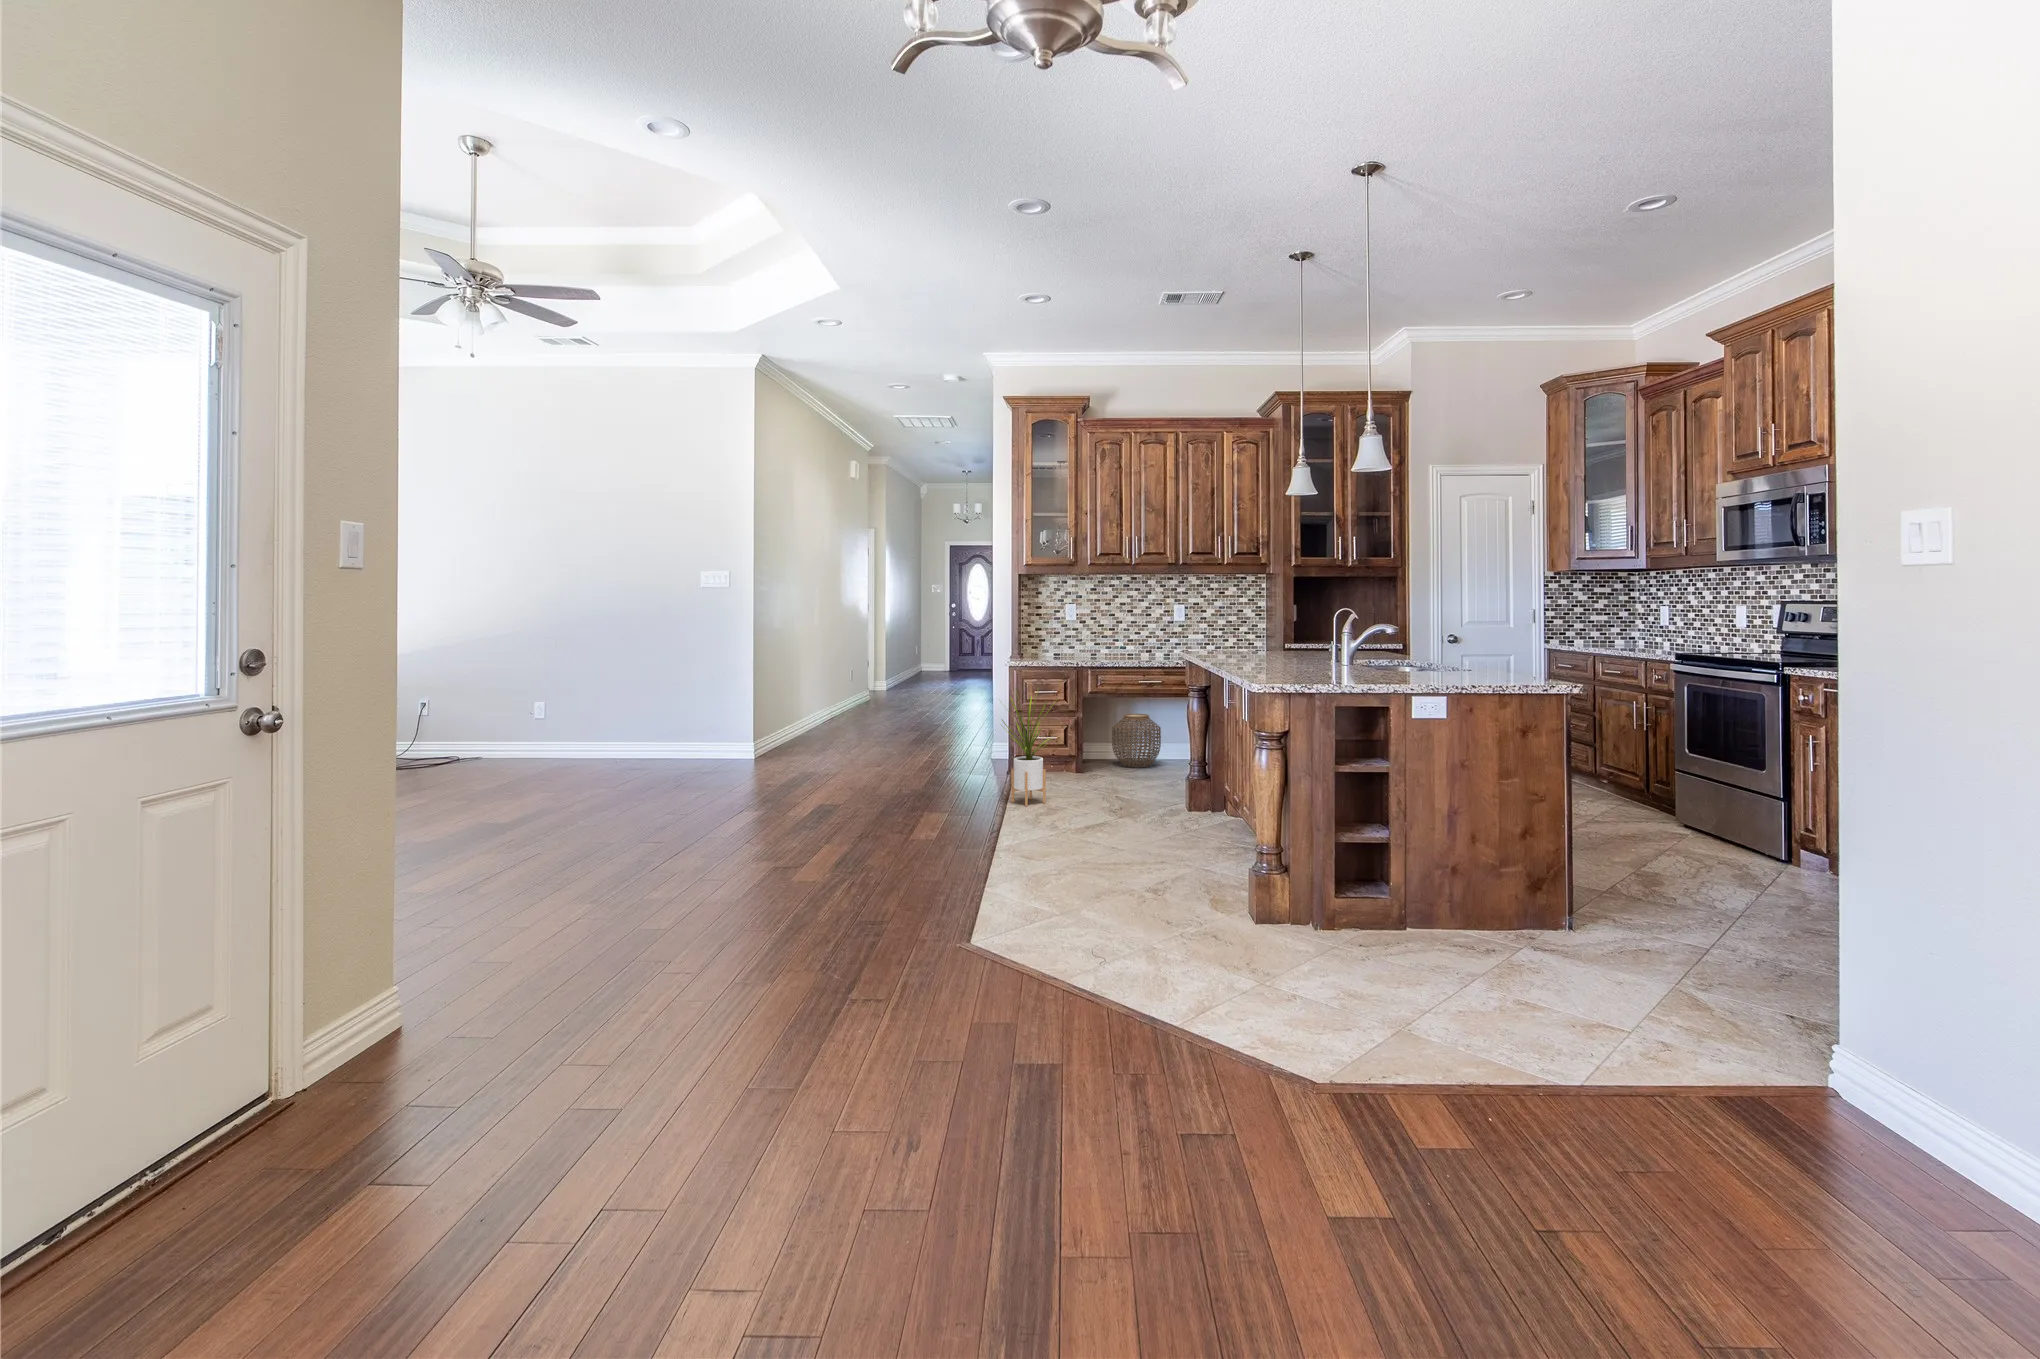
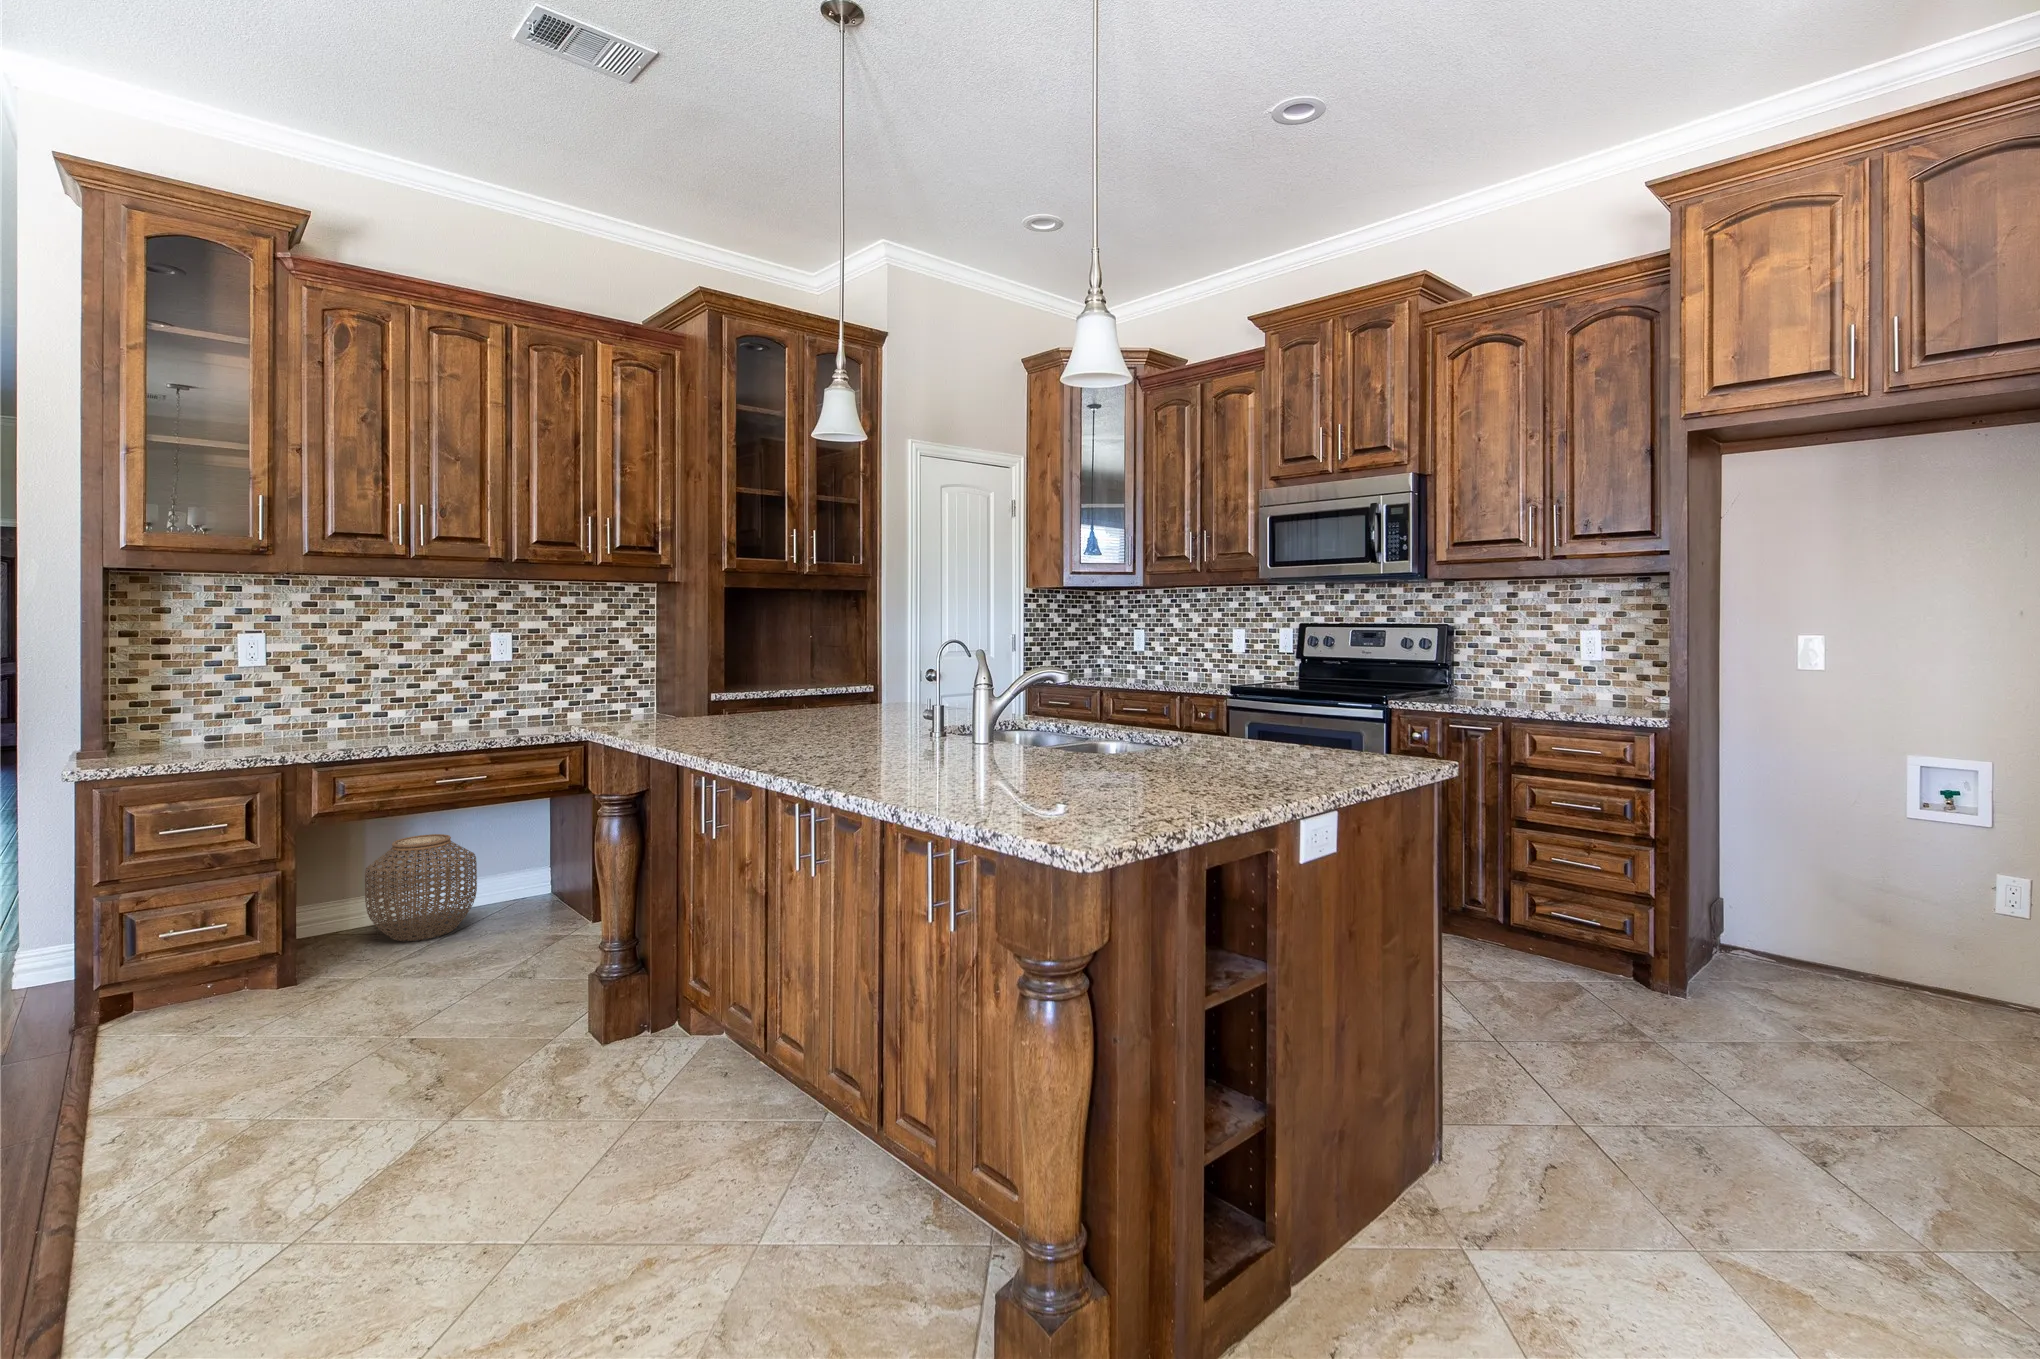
house plant: present [1002,696,1056,806] -> none [59,837,273,1144]

